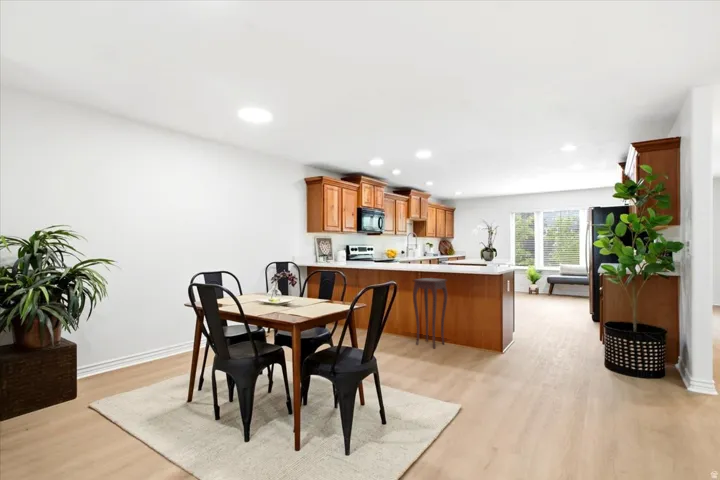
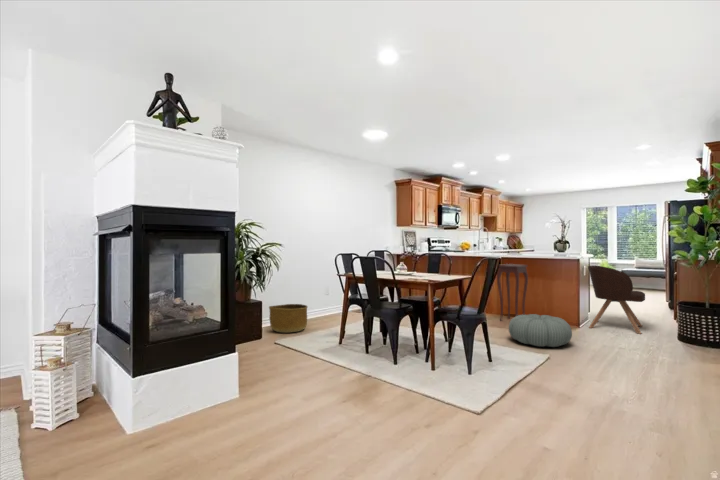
armchair: none [512,279,571,360] -> present [588,266,645,334]
basket: none [111,335,169,377] -> present [269,304,307,333]
pouf: none [418,343,490,388] -> present [509,314,572,347]

